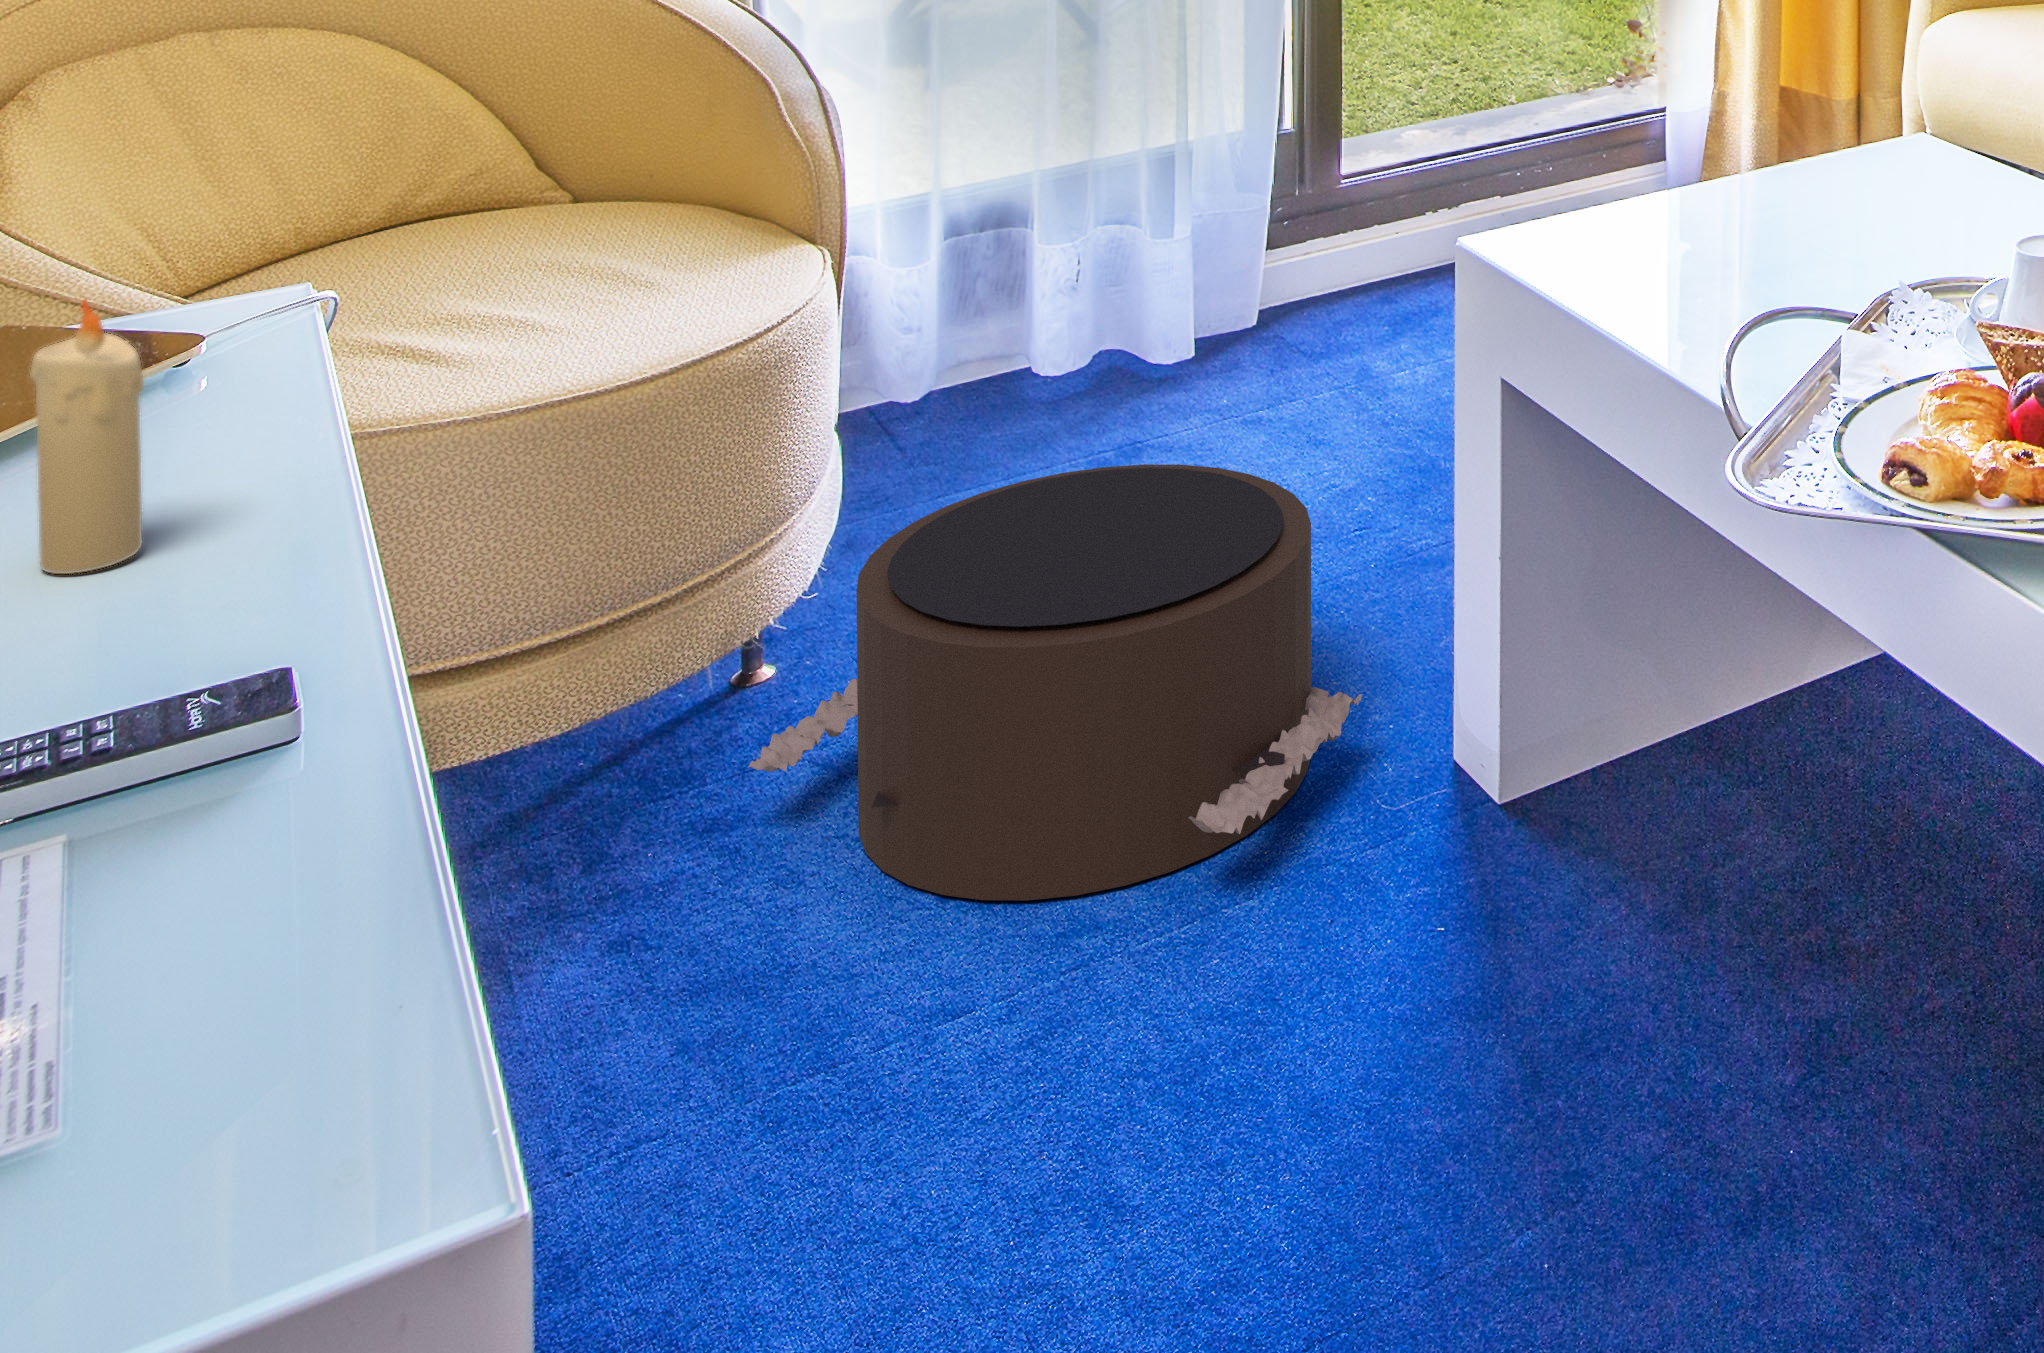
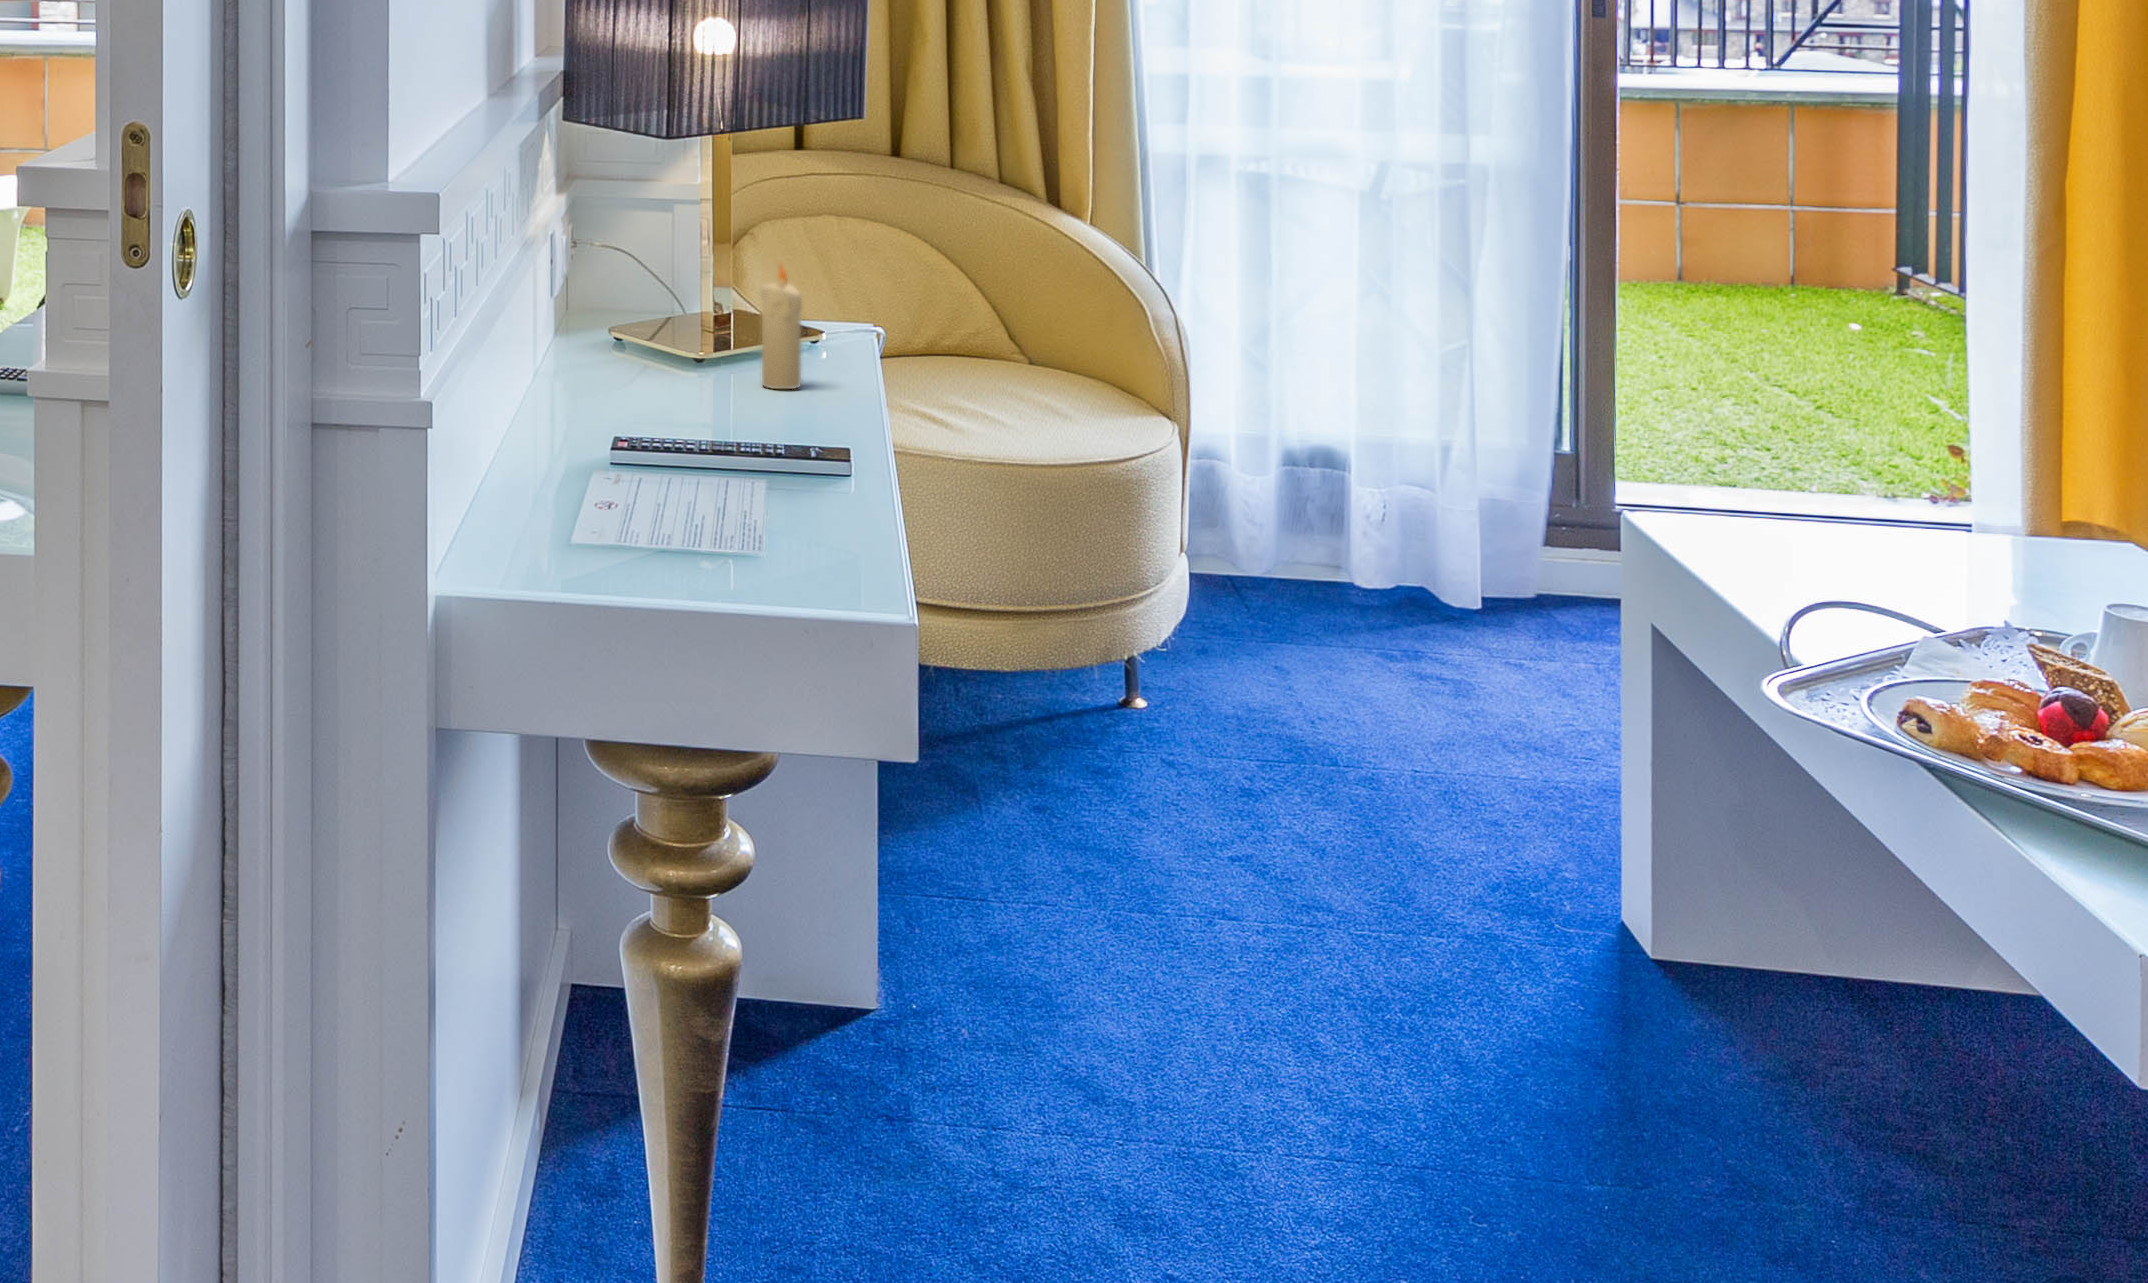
pouf: present [749,464,1362,900] -> none [1104,582,1516,828]

